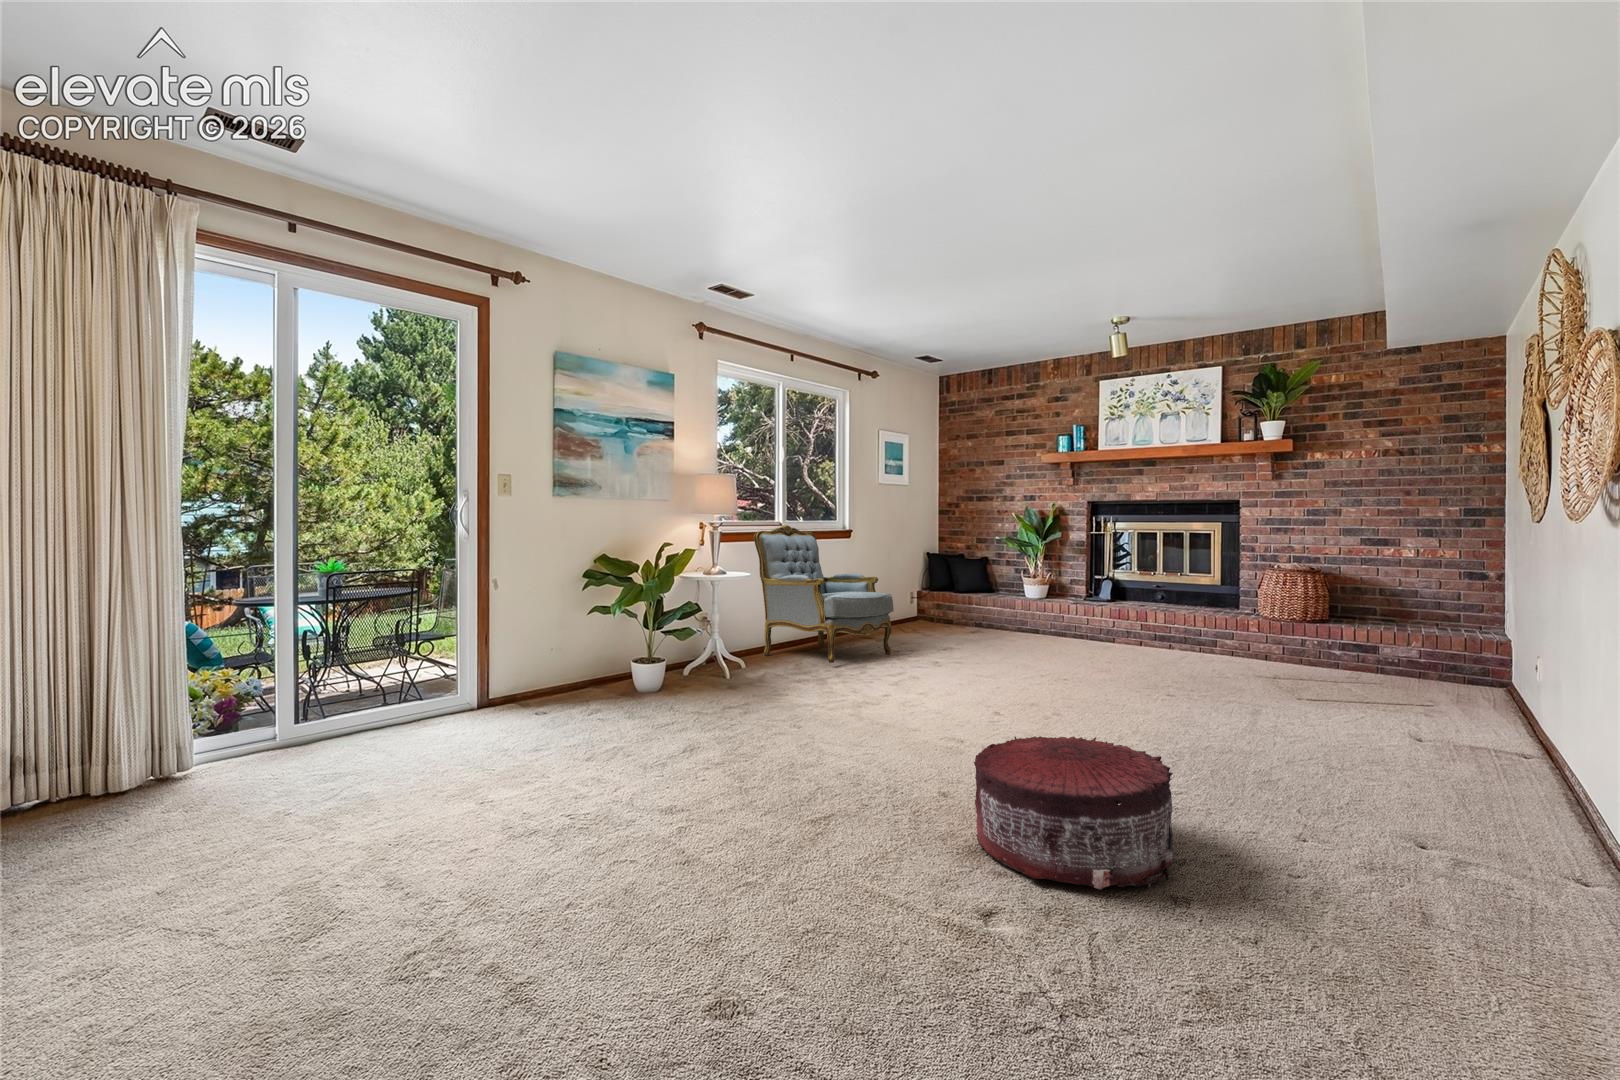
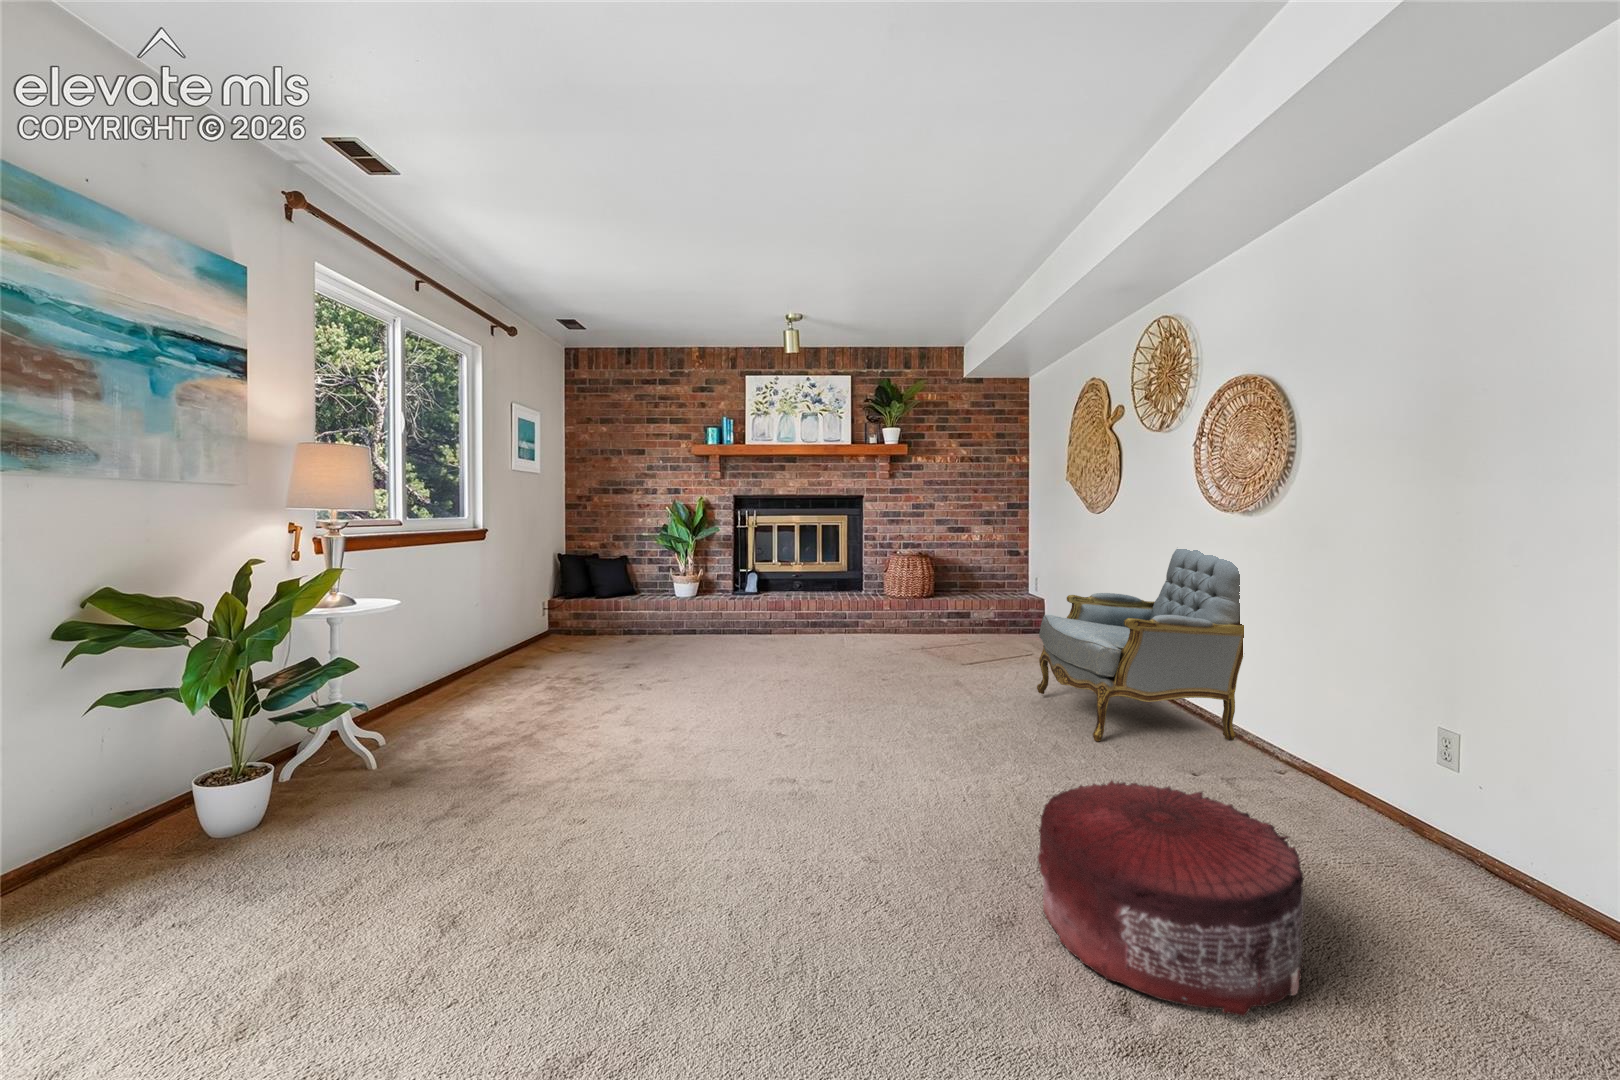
armchair: present [754,525,894,663] -> present [1037,549,1244,741]

